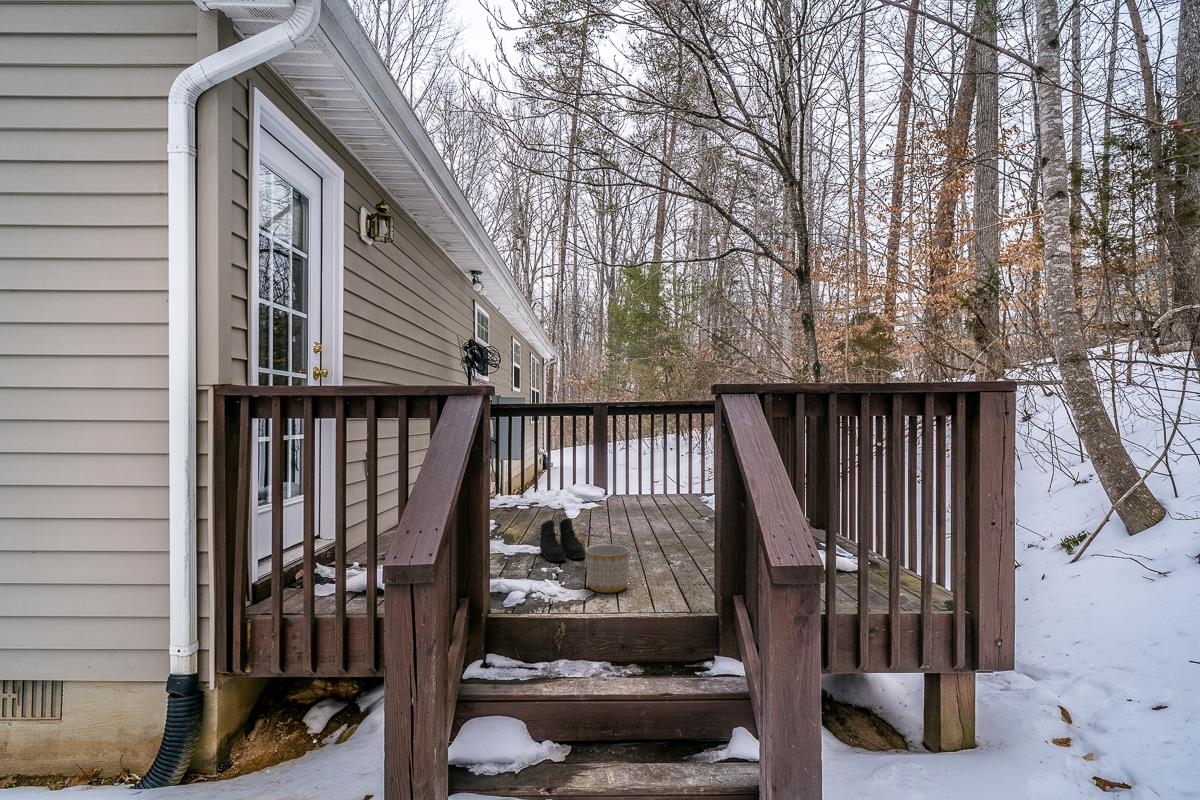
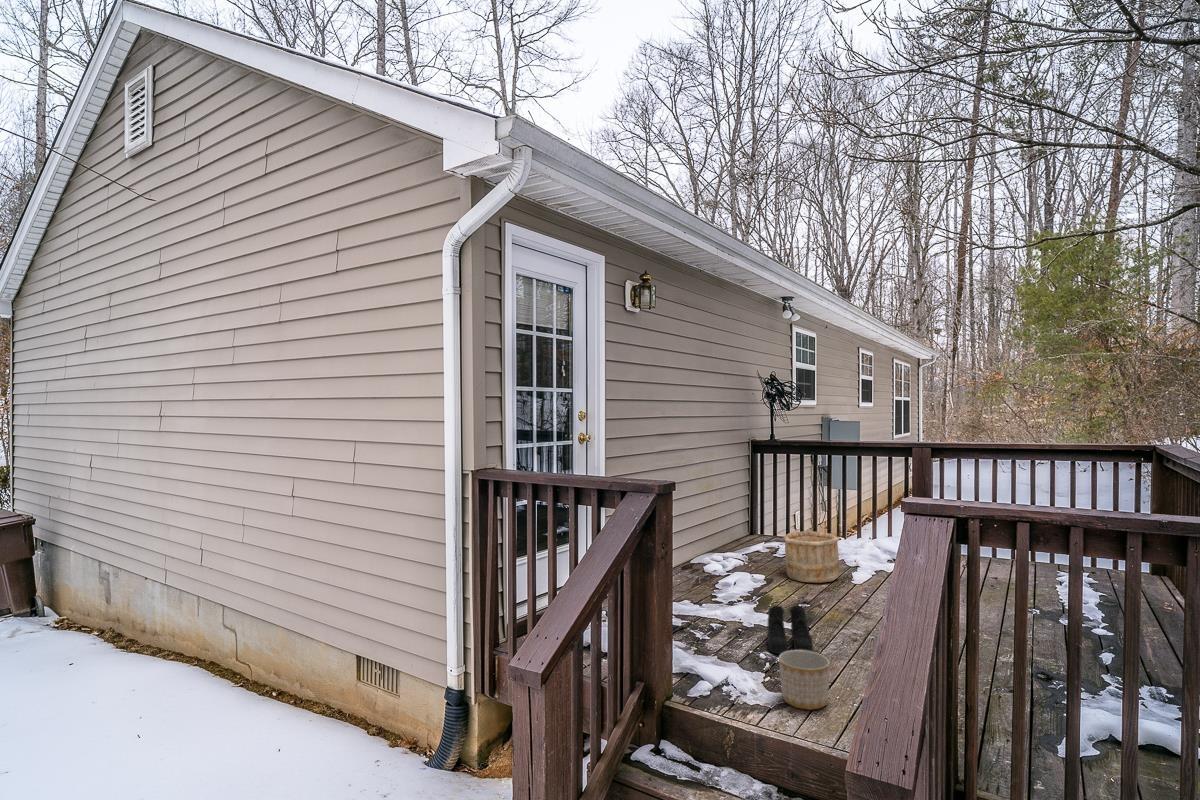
wooden bucket: none [511,469,560,513] -> present [783,531,839,583]

